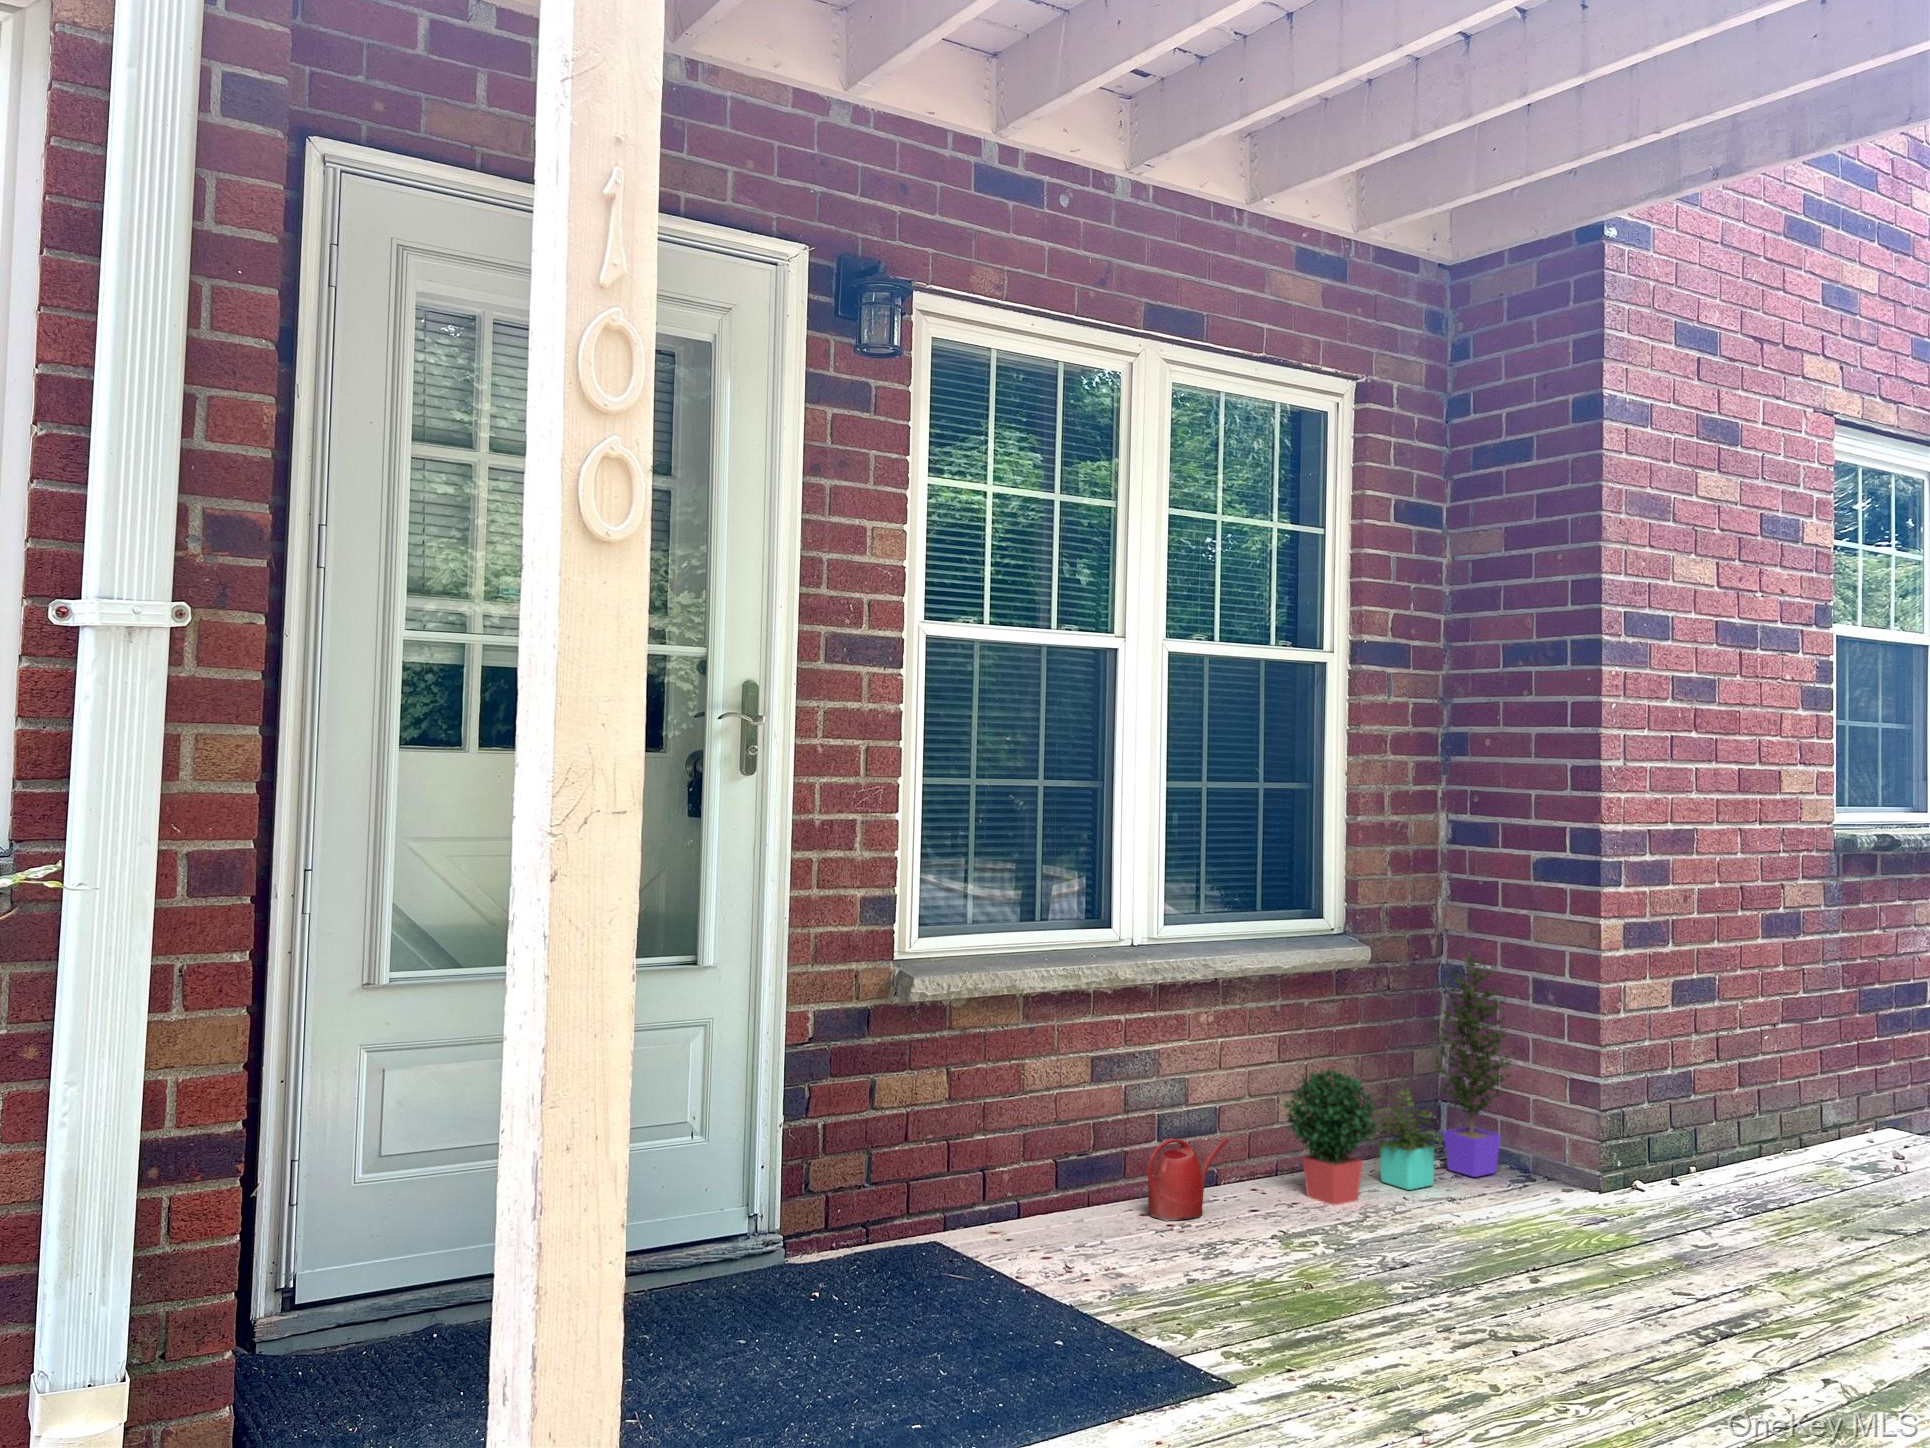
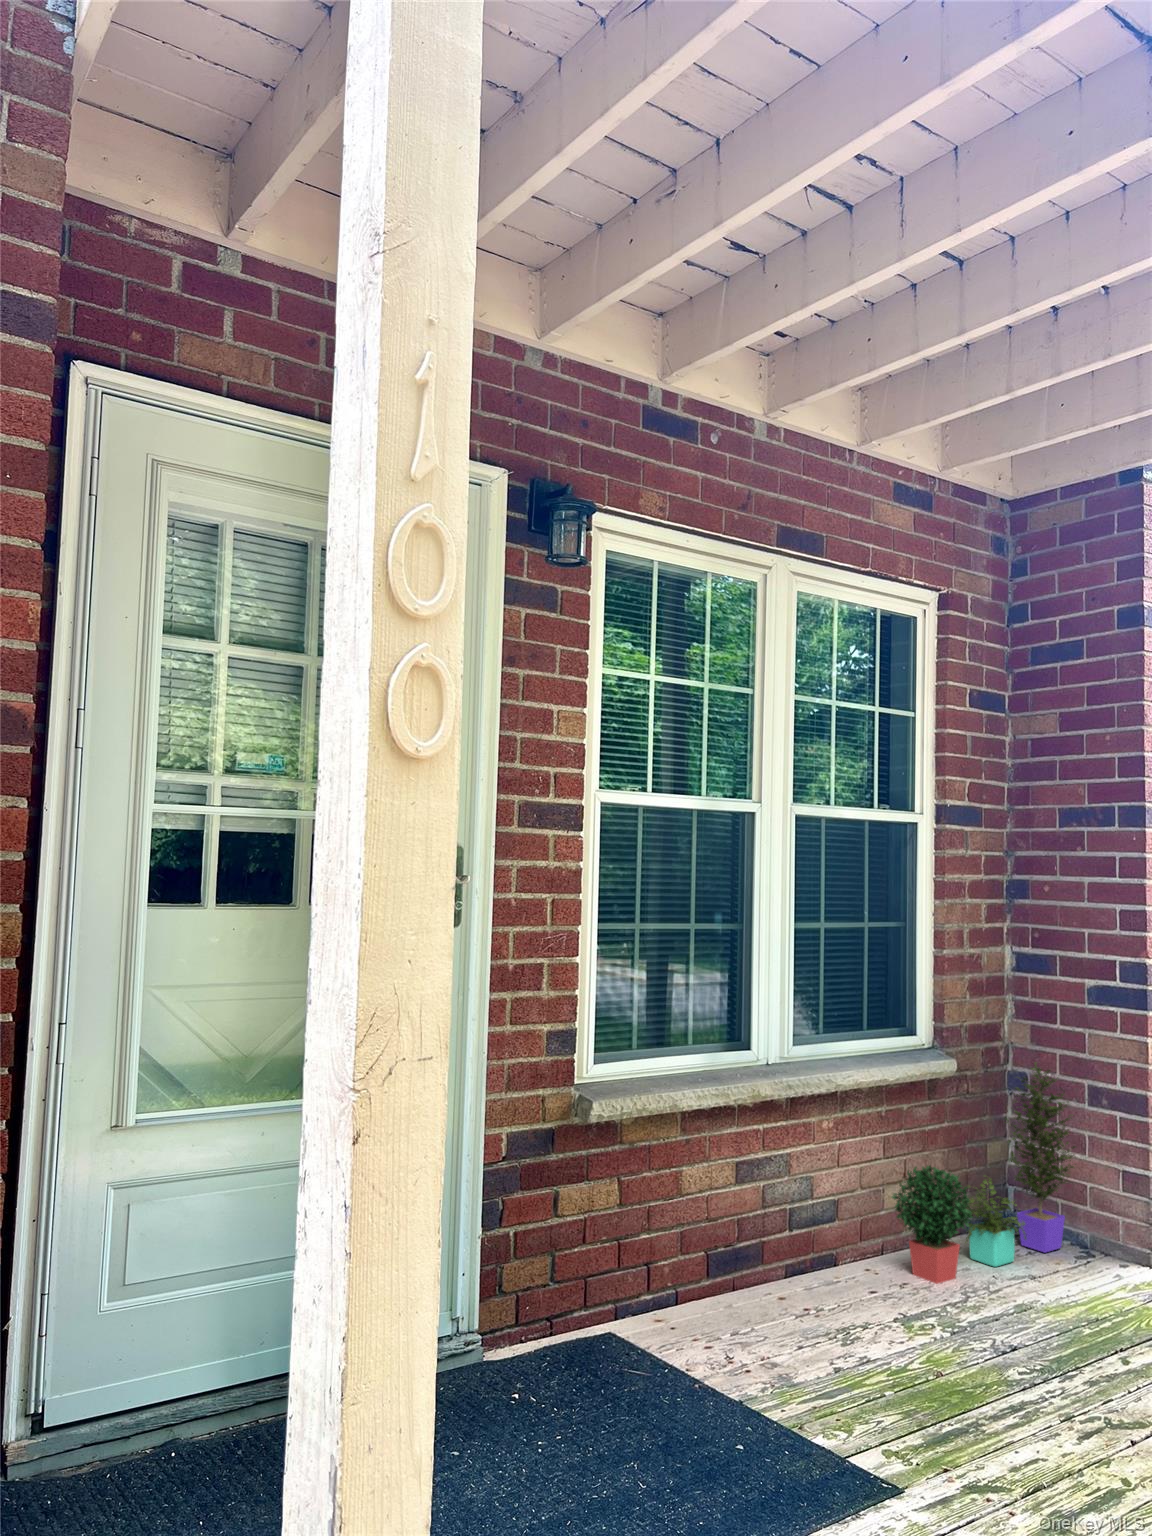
watering can: present [1148,1138,1228,1221] -> none [785,1228,850,1304]

